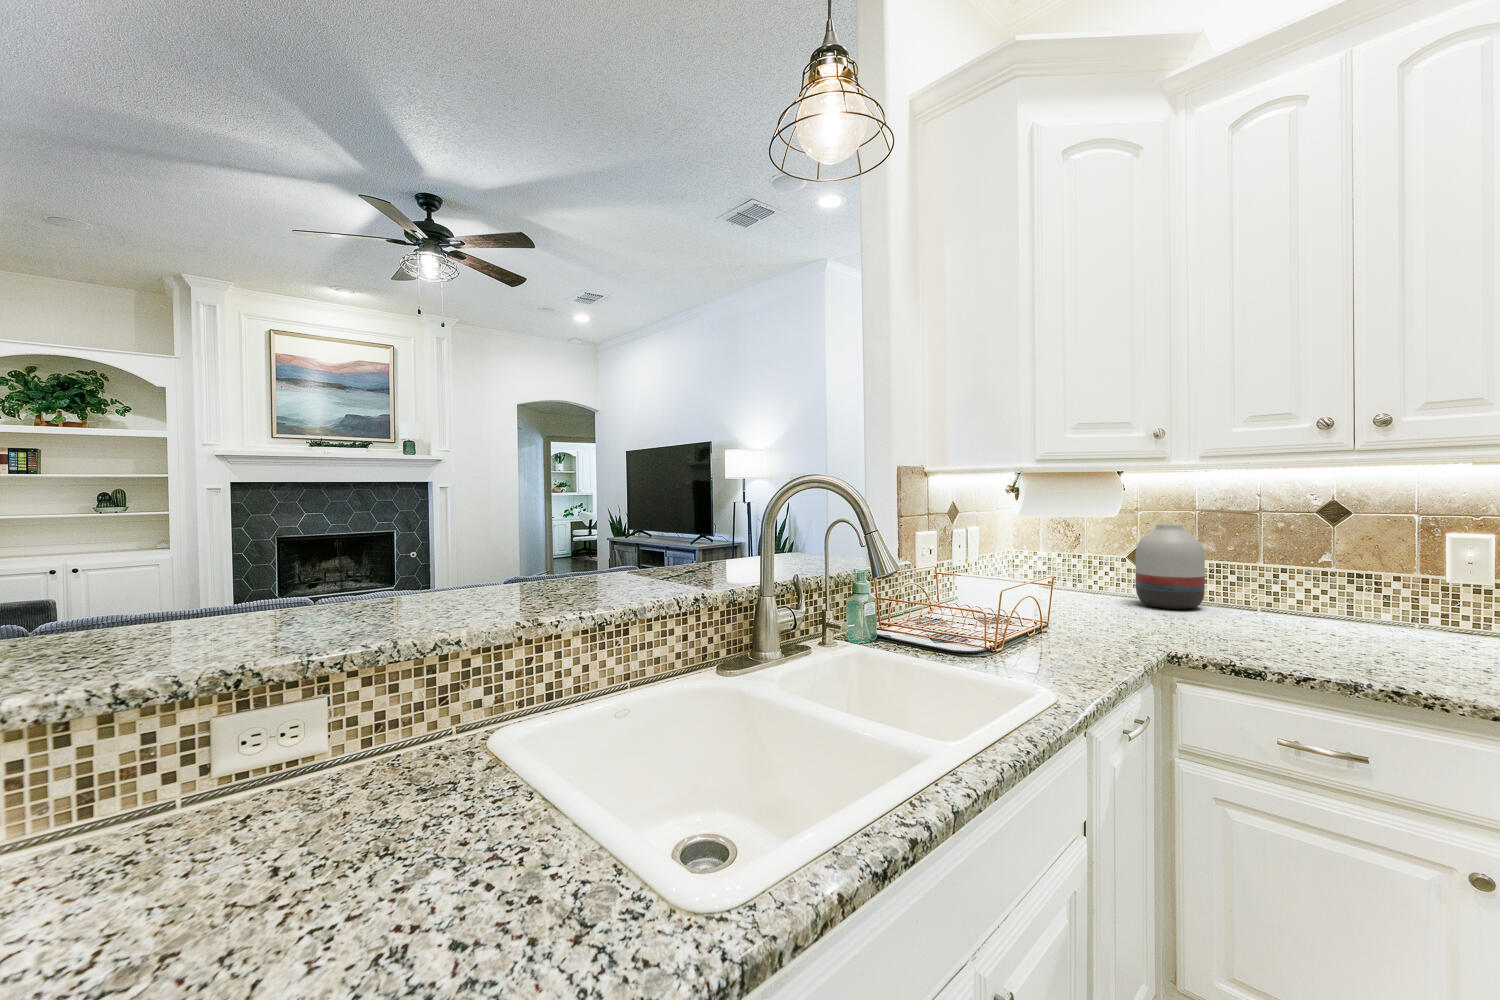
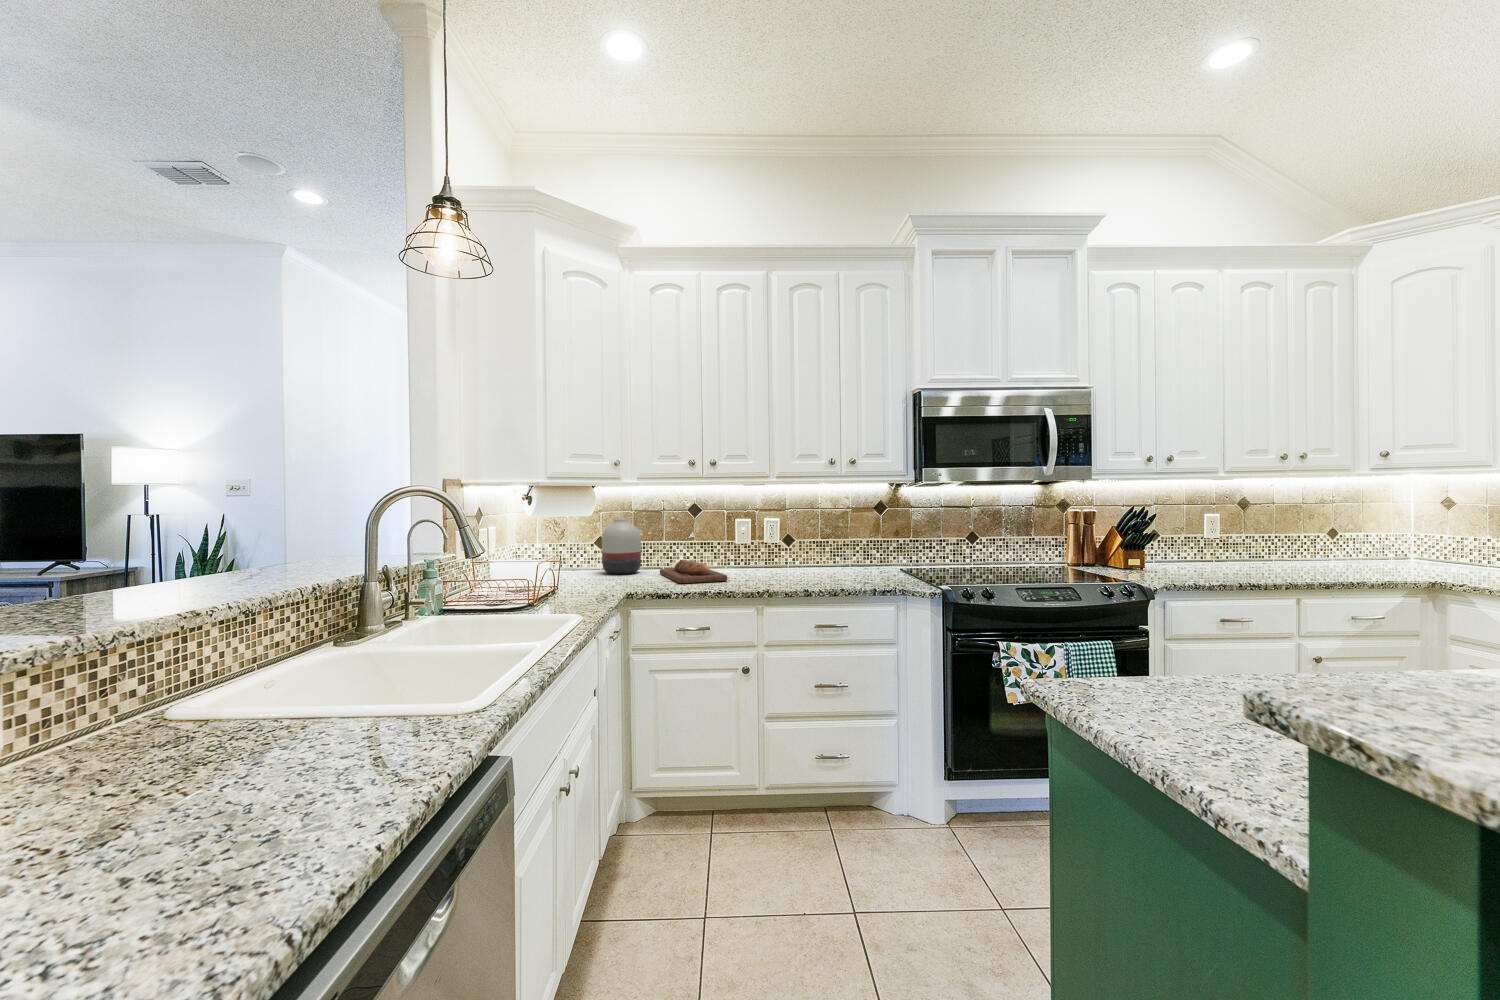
bread loaf: none [1239,599,1393,652] -> present [660,560,728,583]

